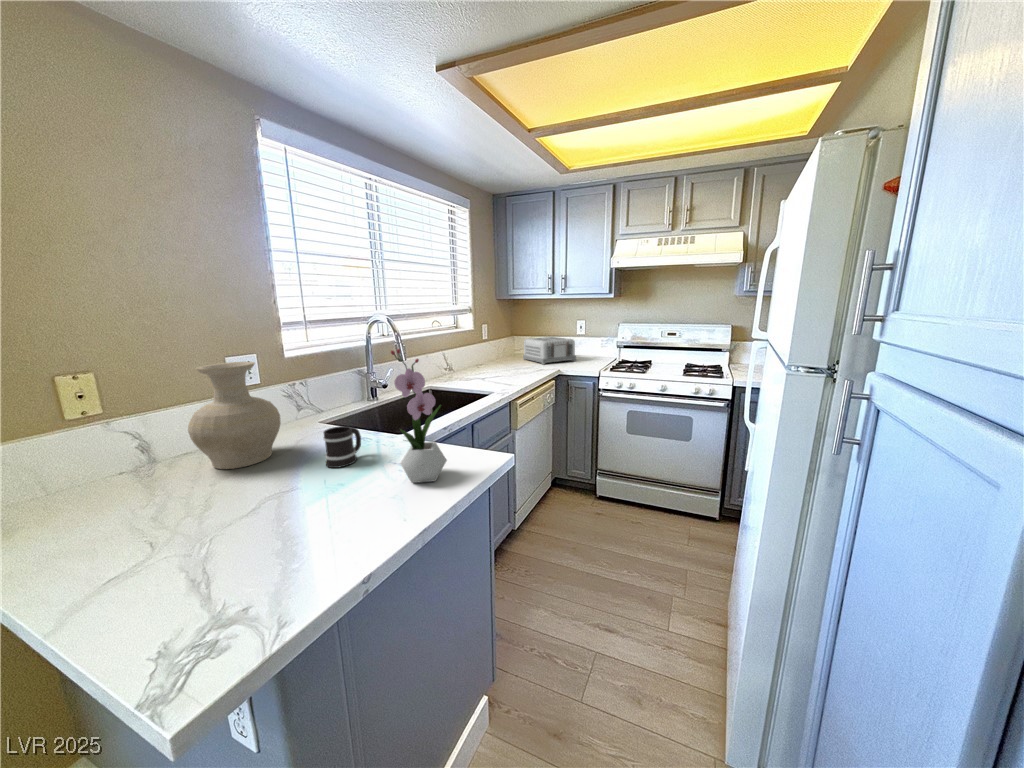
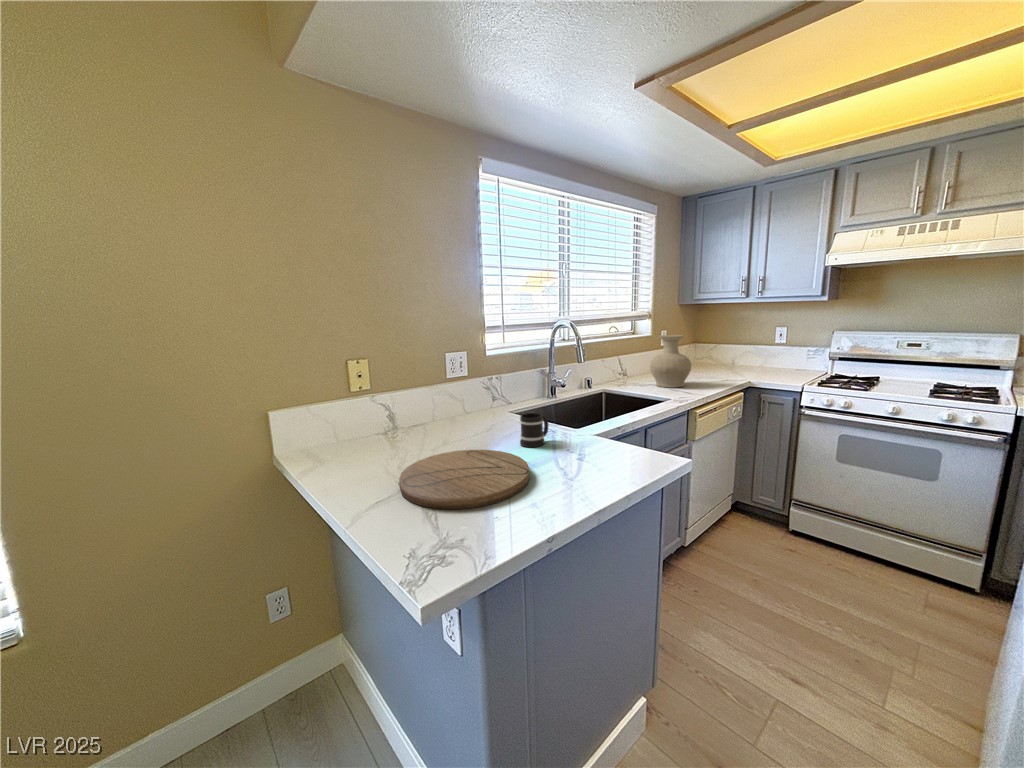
toaster: present [523,337,576,364] -> none [703,345,770,375]
flower arrangement: present [391,349,447,483] -> none [585,346,628,468]
vase: present [188,362,281,469] -> present [650,335,691,388]
cutting board: none [120,481,331,590] -> present [399,450,530,509]

